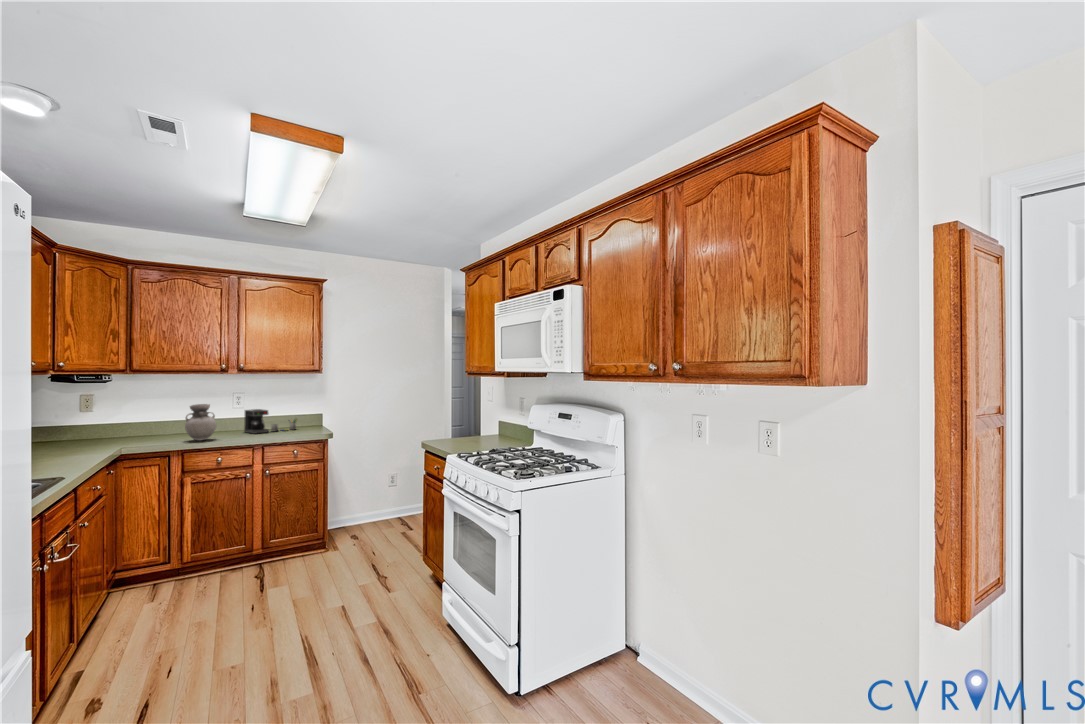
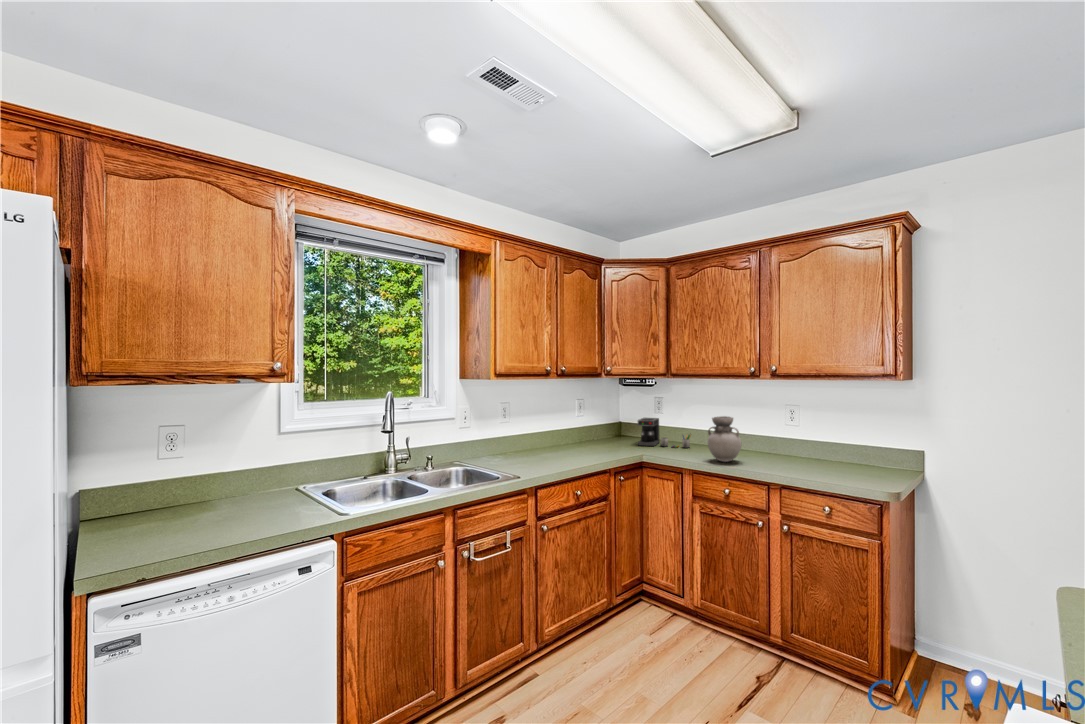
coffee maker: present [244,409,297,434] -> present [638,418,691,448]

